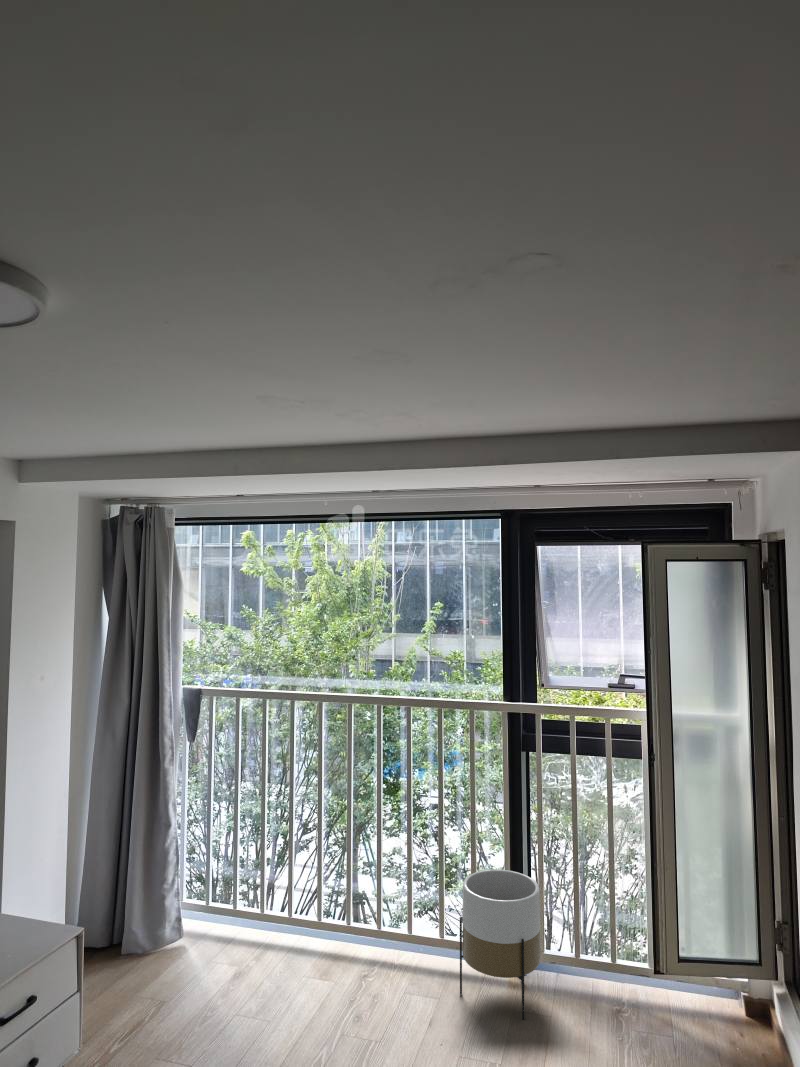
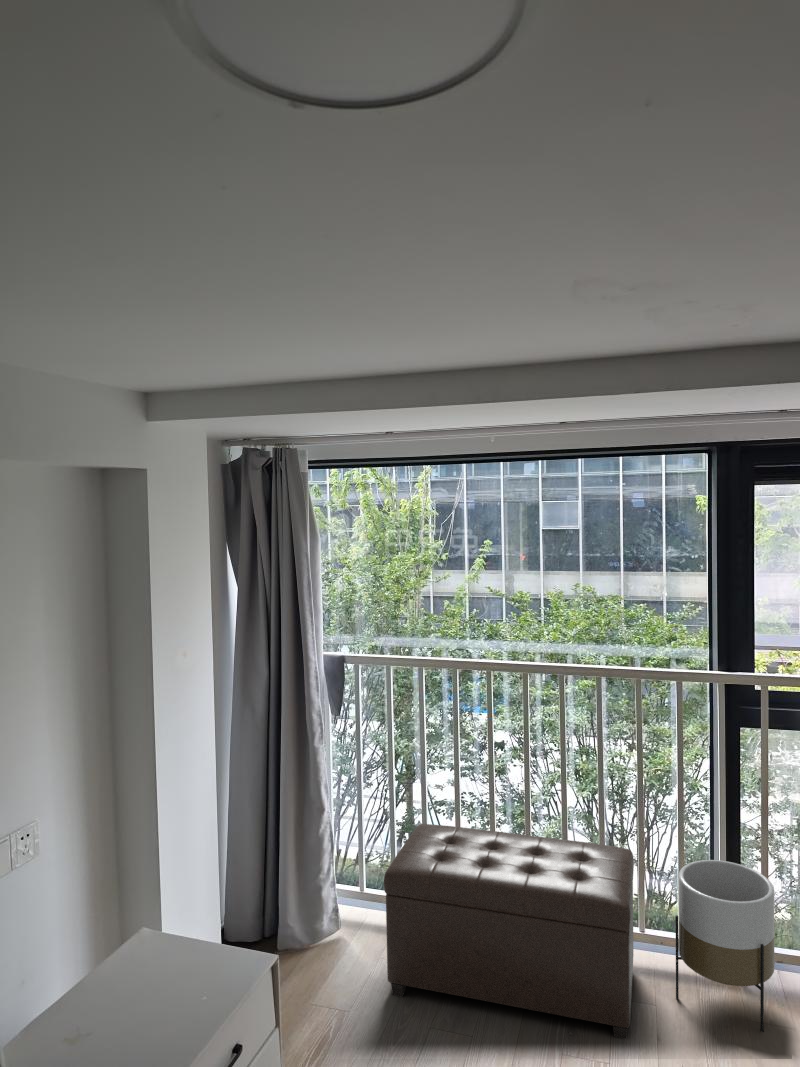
ottoman: none [207,840,433,1028] -> present [384,824,634,1039]

